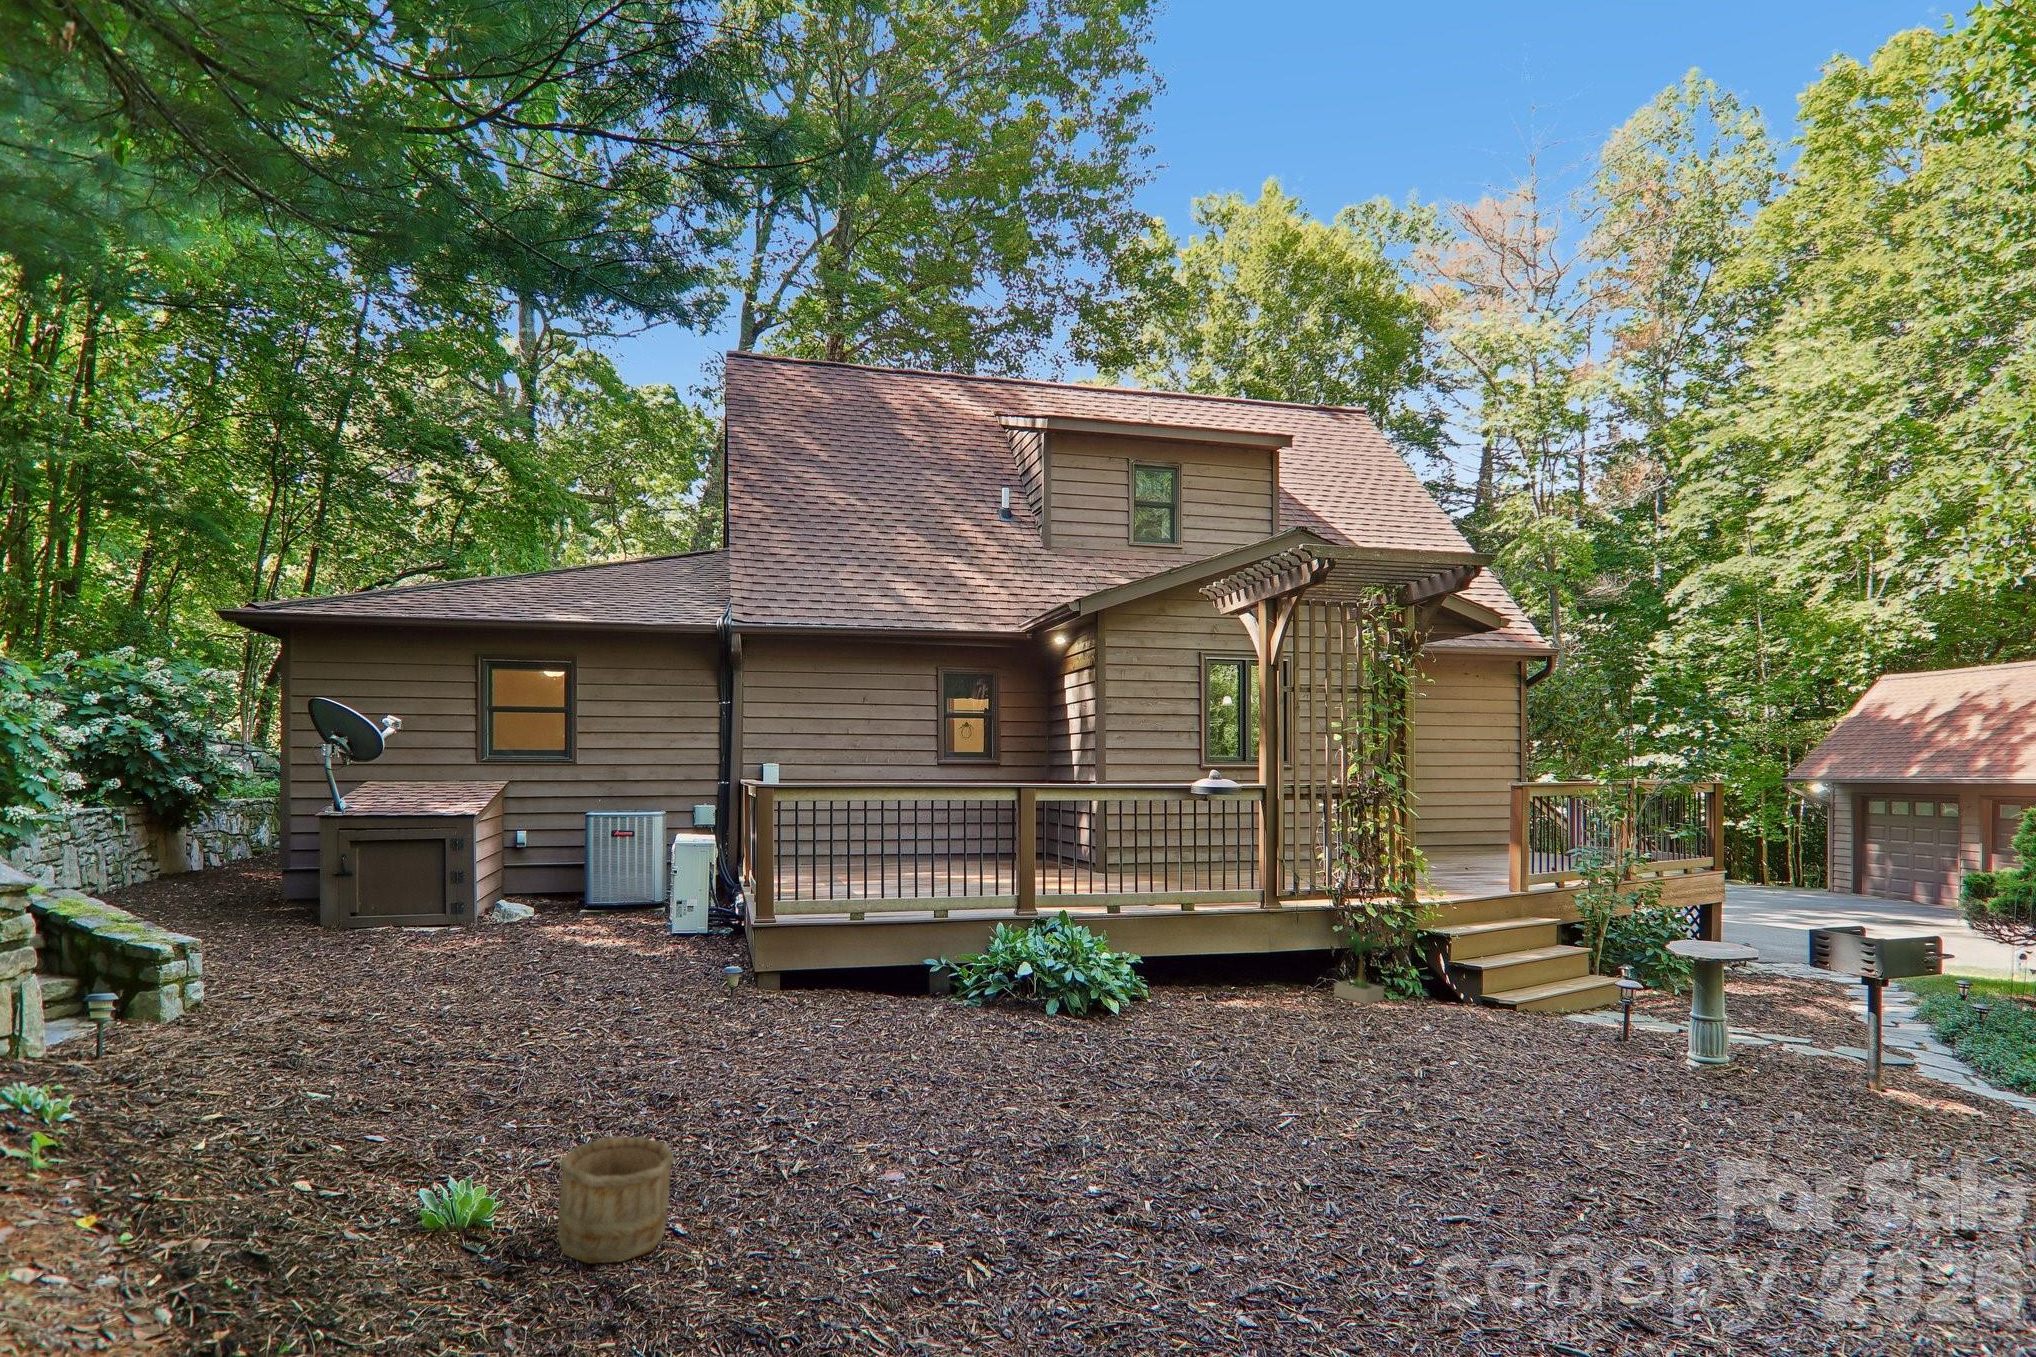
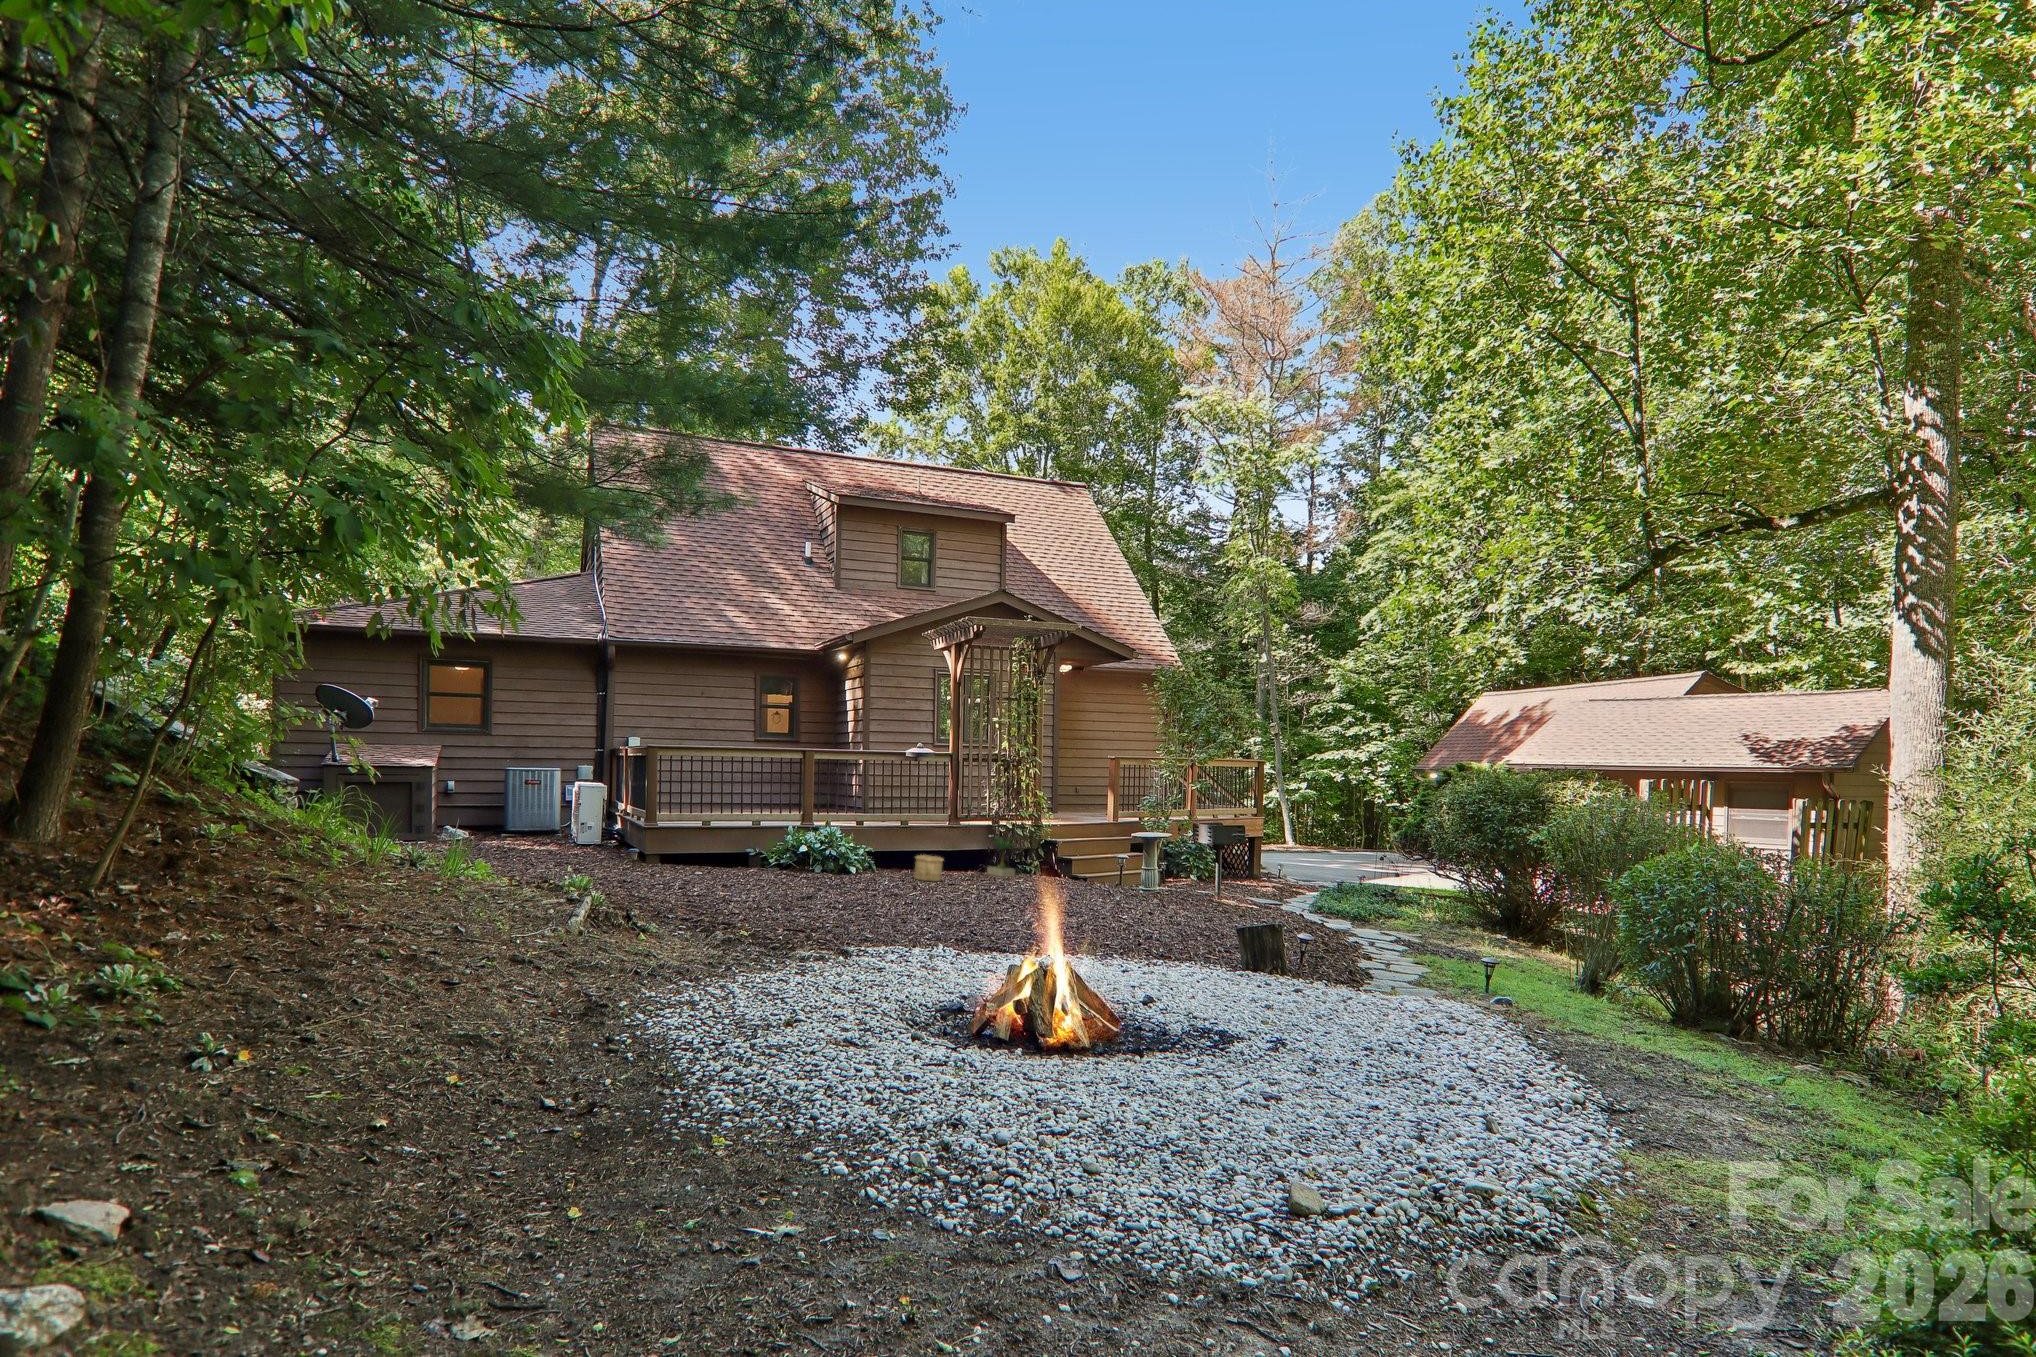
wooden bucket: present [558,1137,675,1263] -> present [914,855,943,881]

